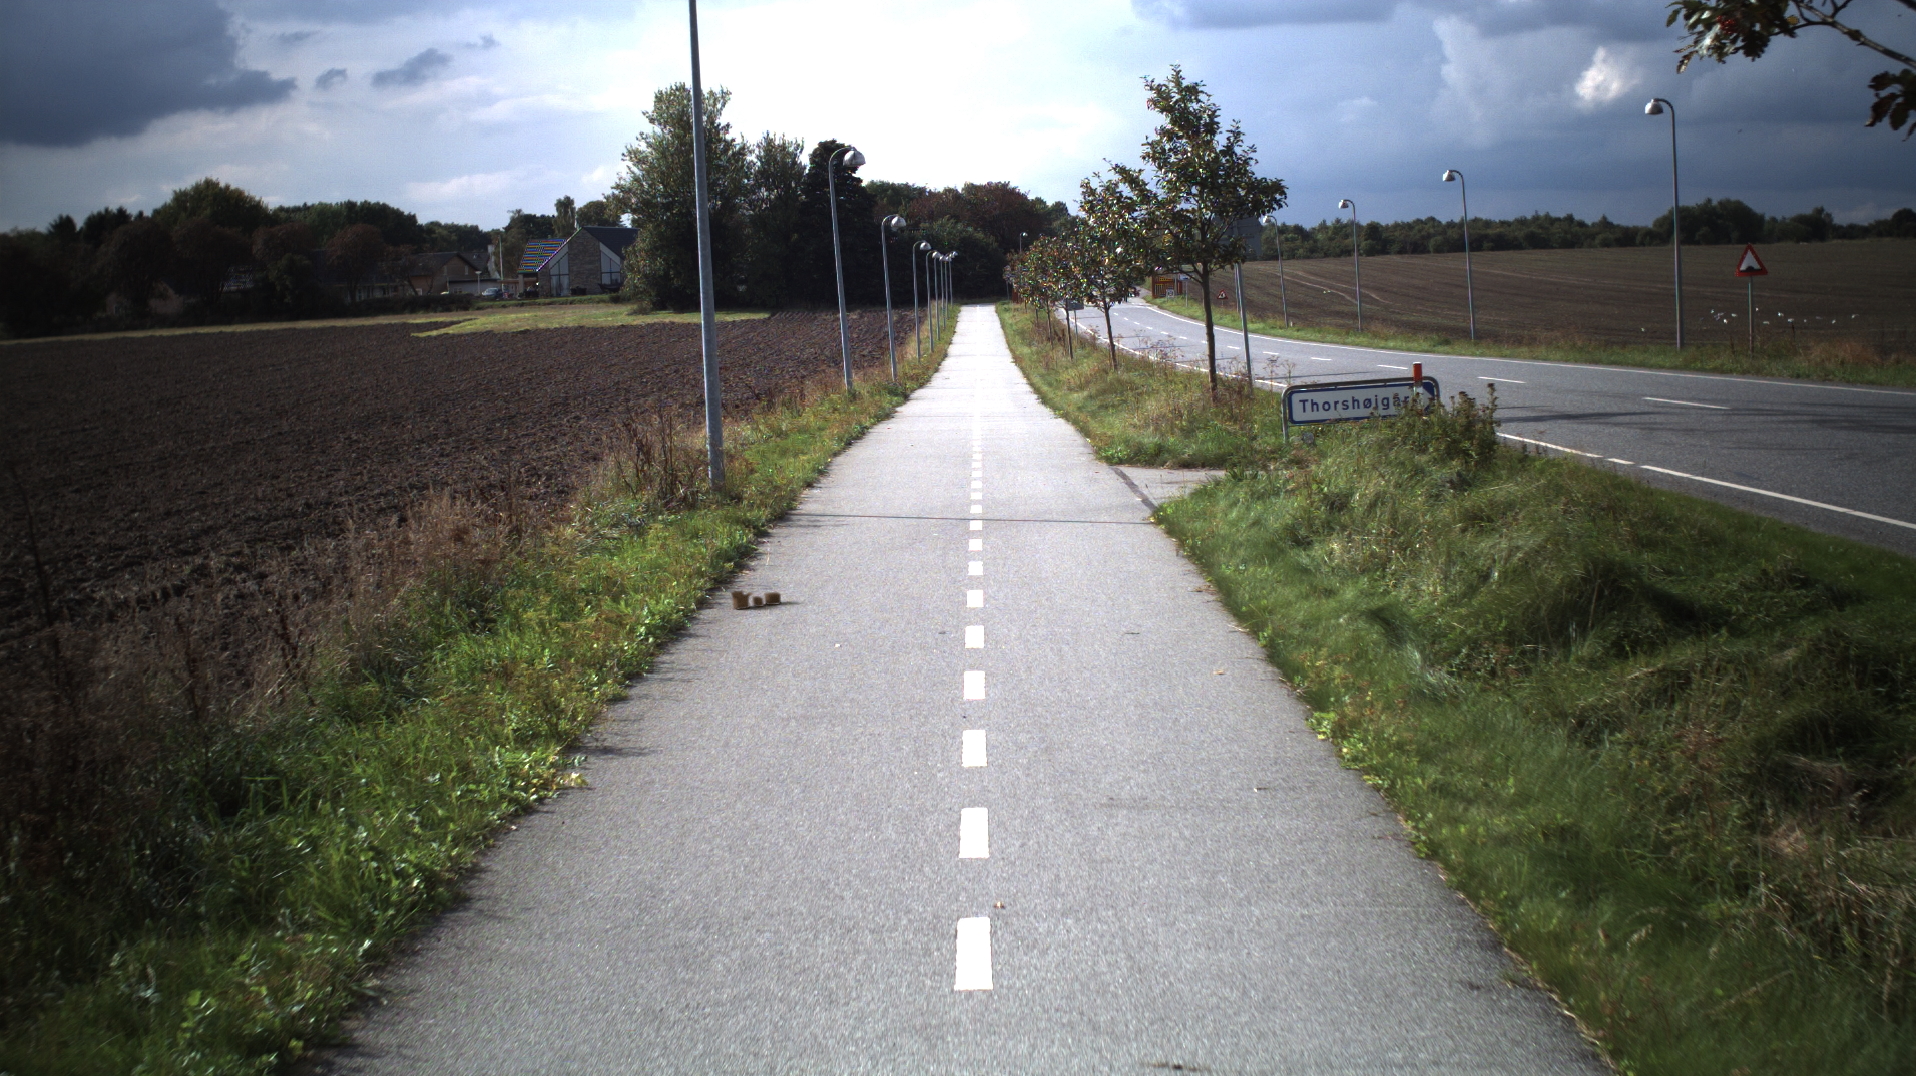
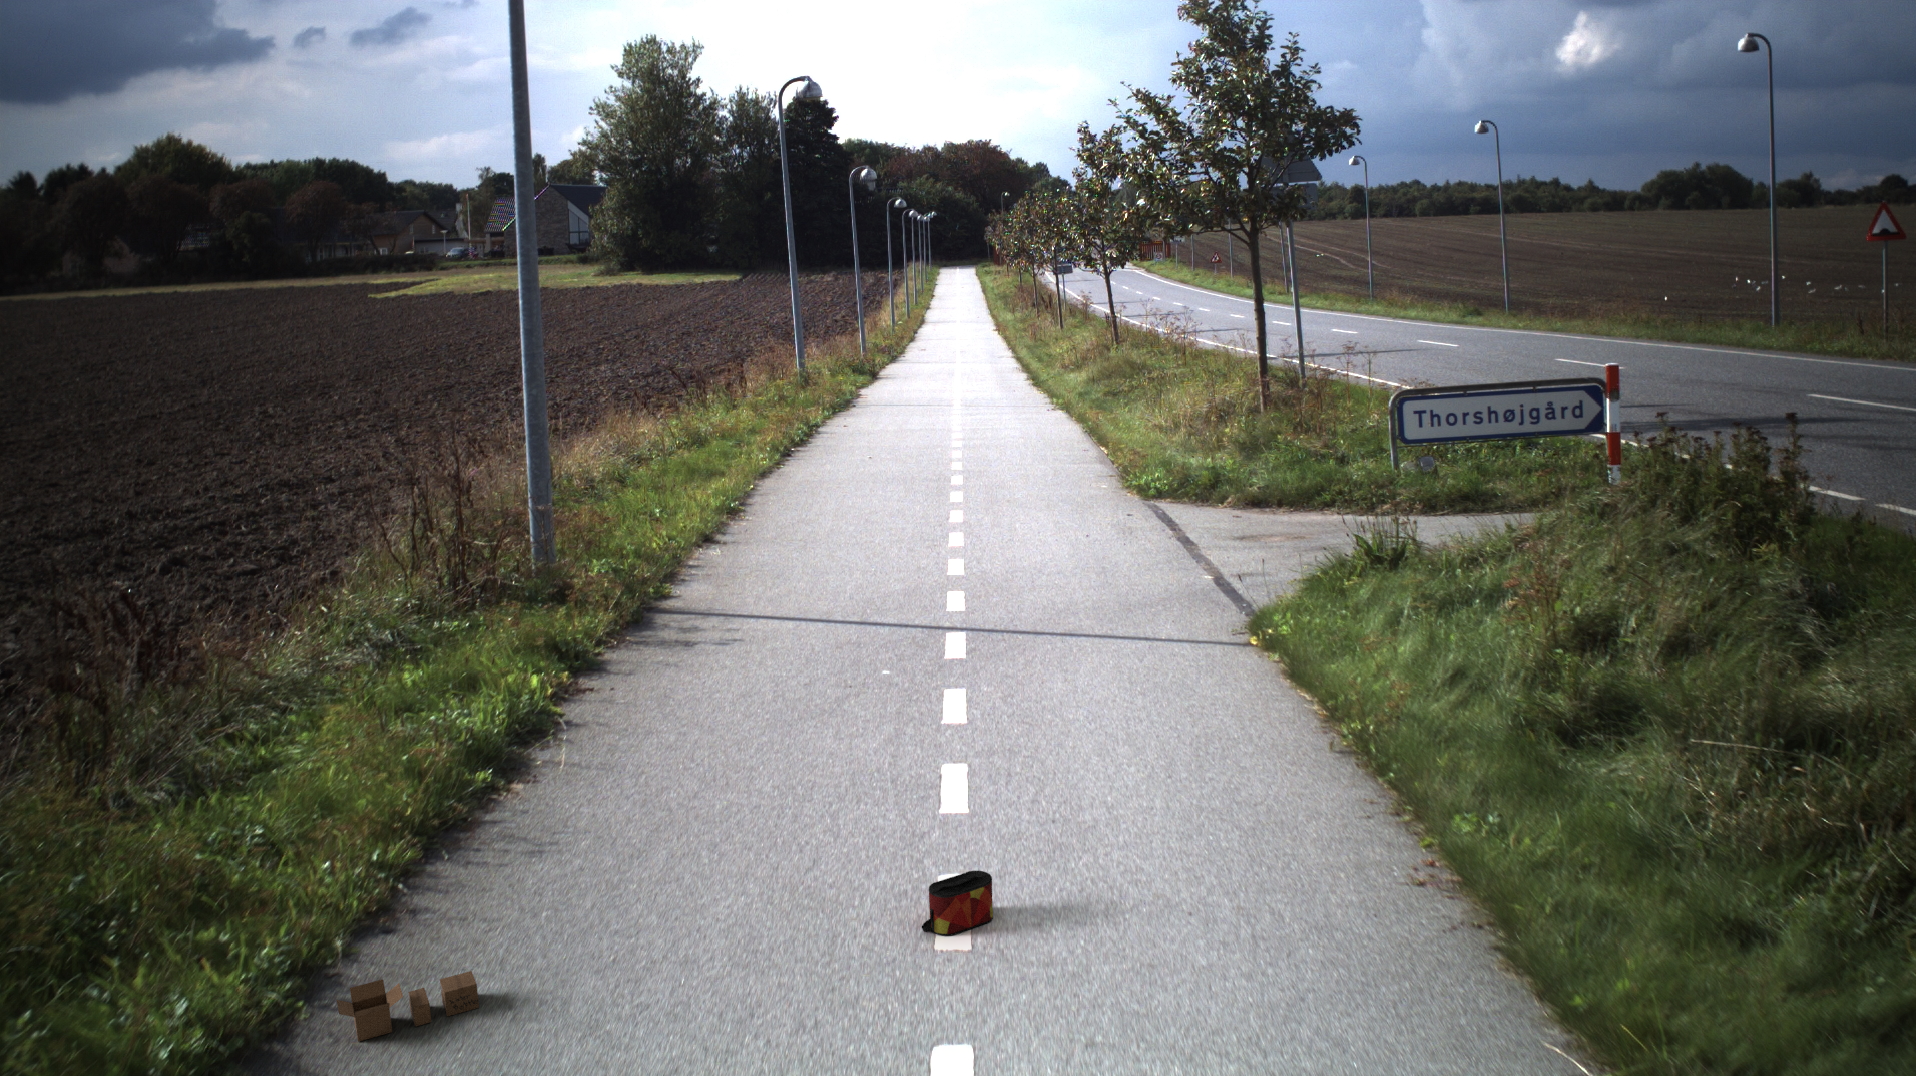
bag: none [965,565,996,589] -> present [922,871,993,936]

